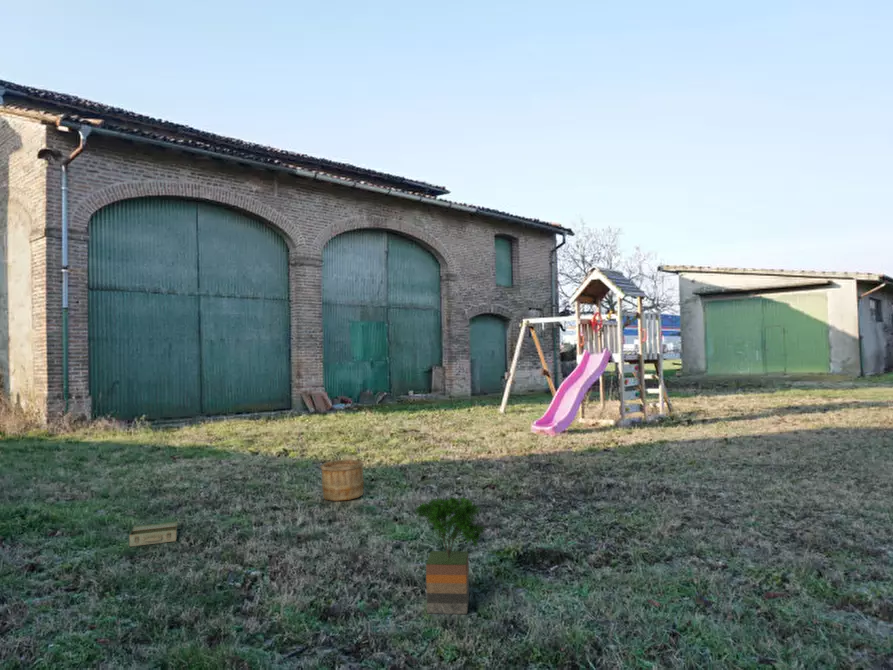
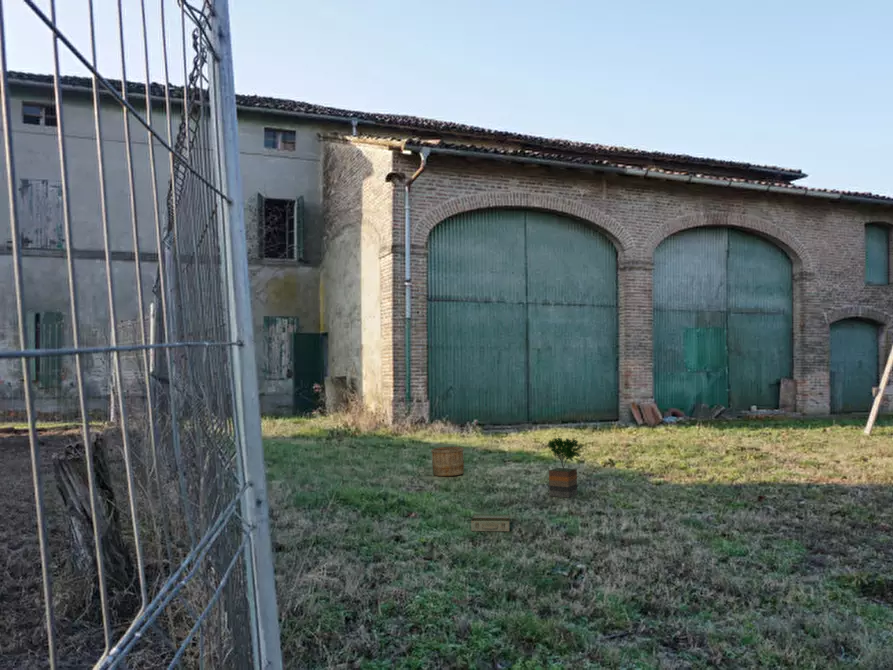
wooden bucket: present [320,460,364,501] -> present [431,446,464,476]
potted tree: present [416,497,484,614] -> present [548,438,582,498]

